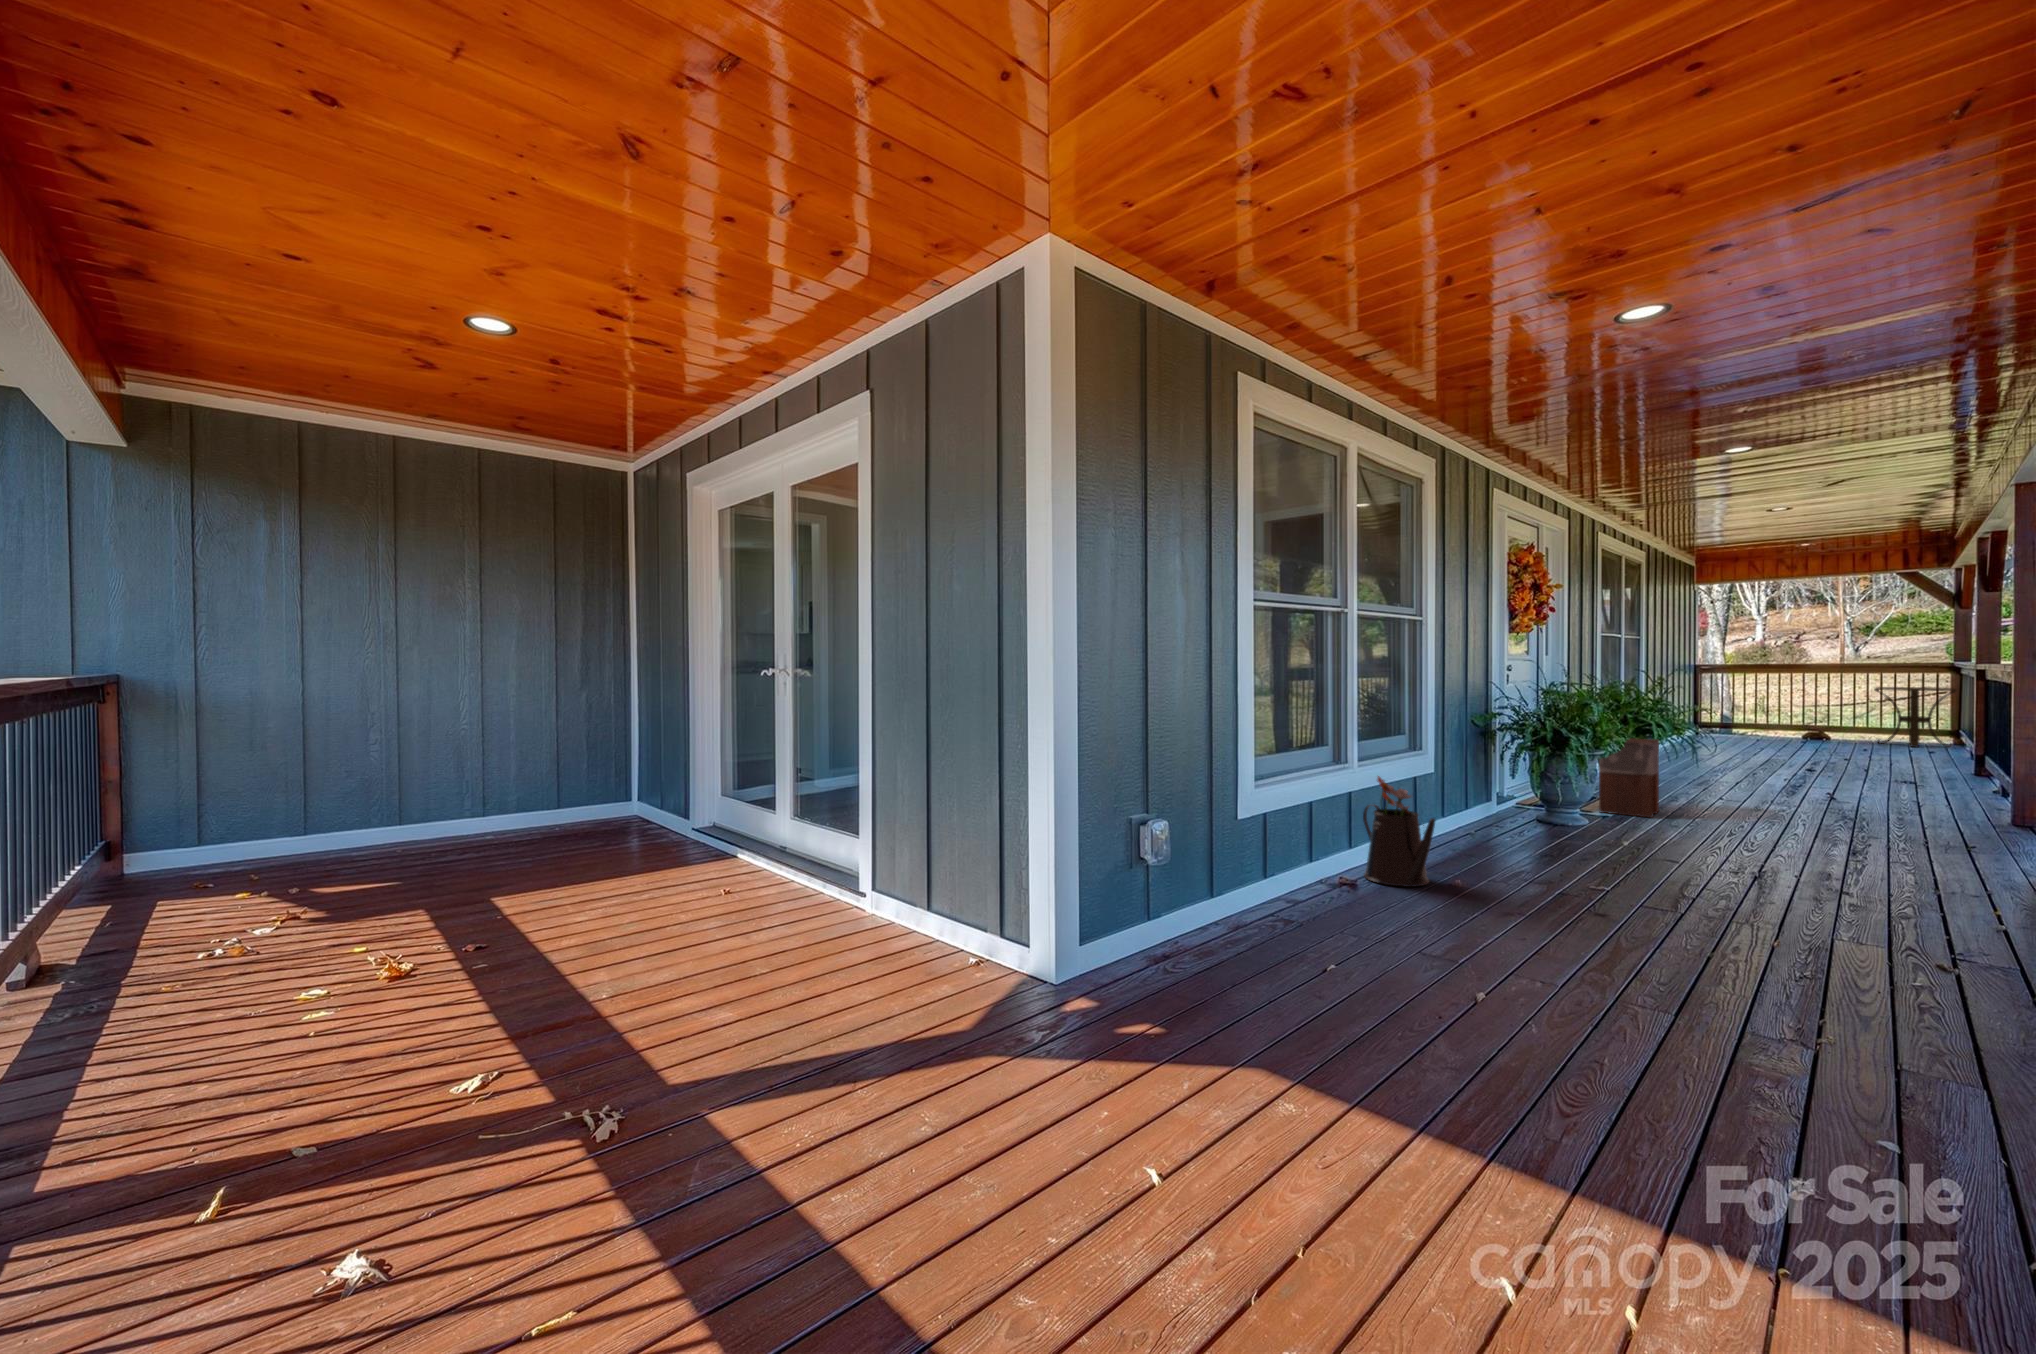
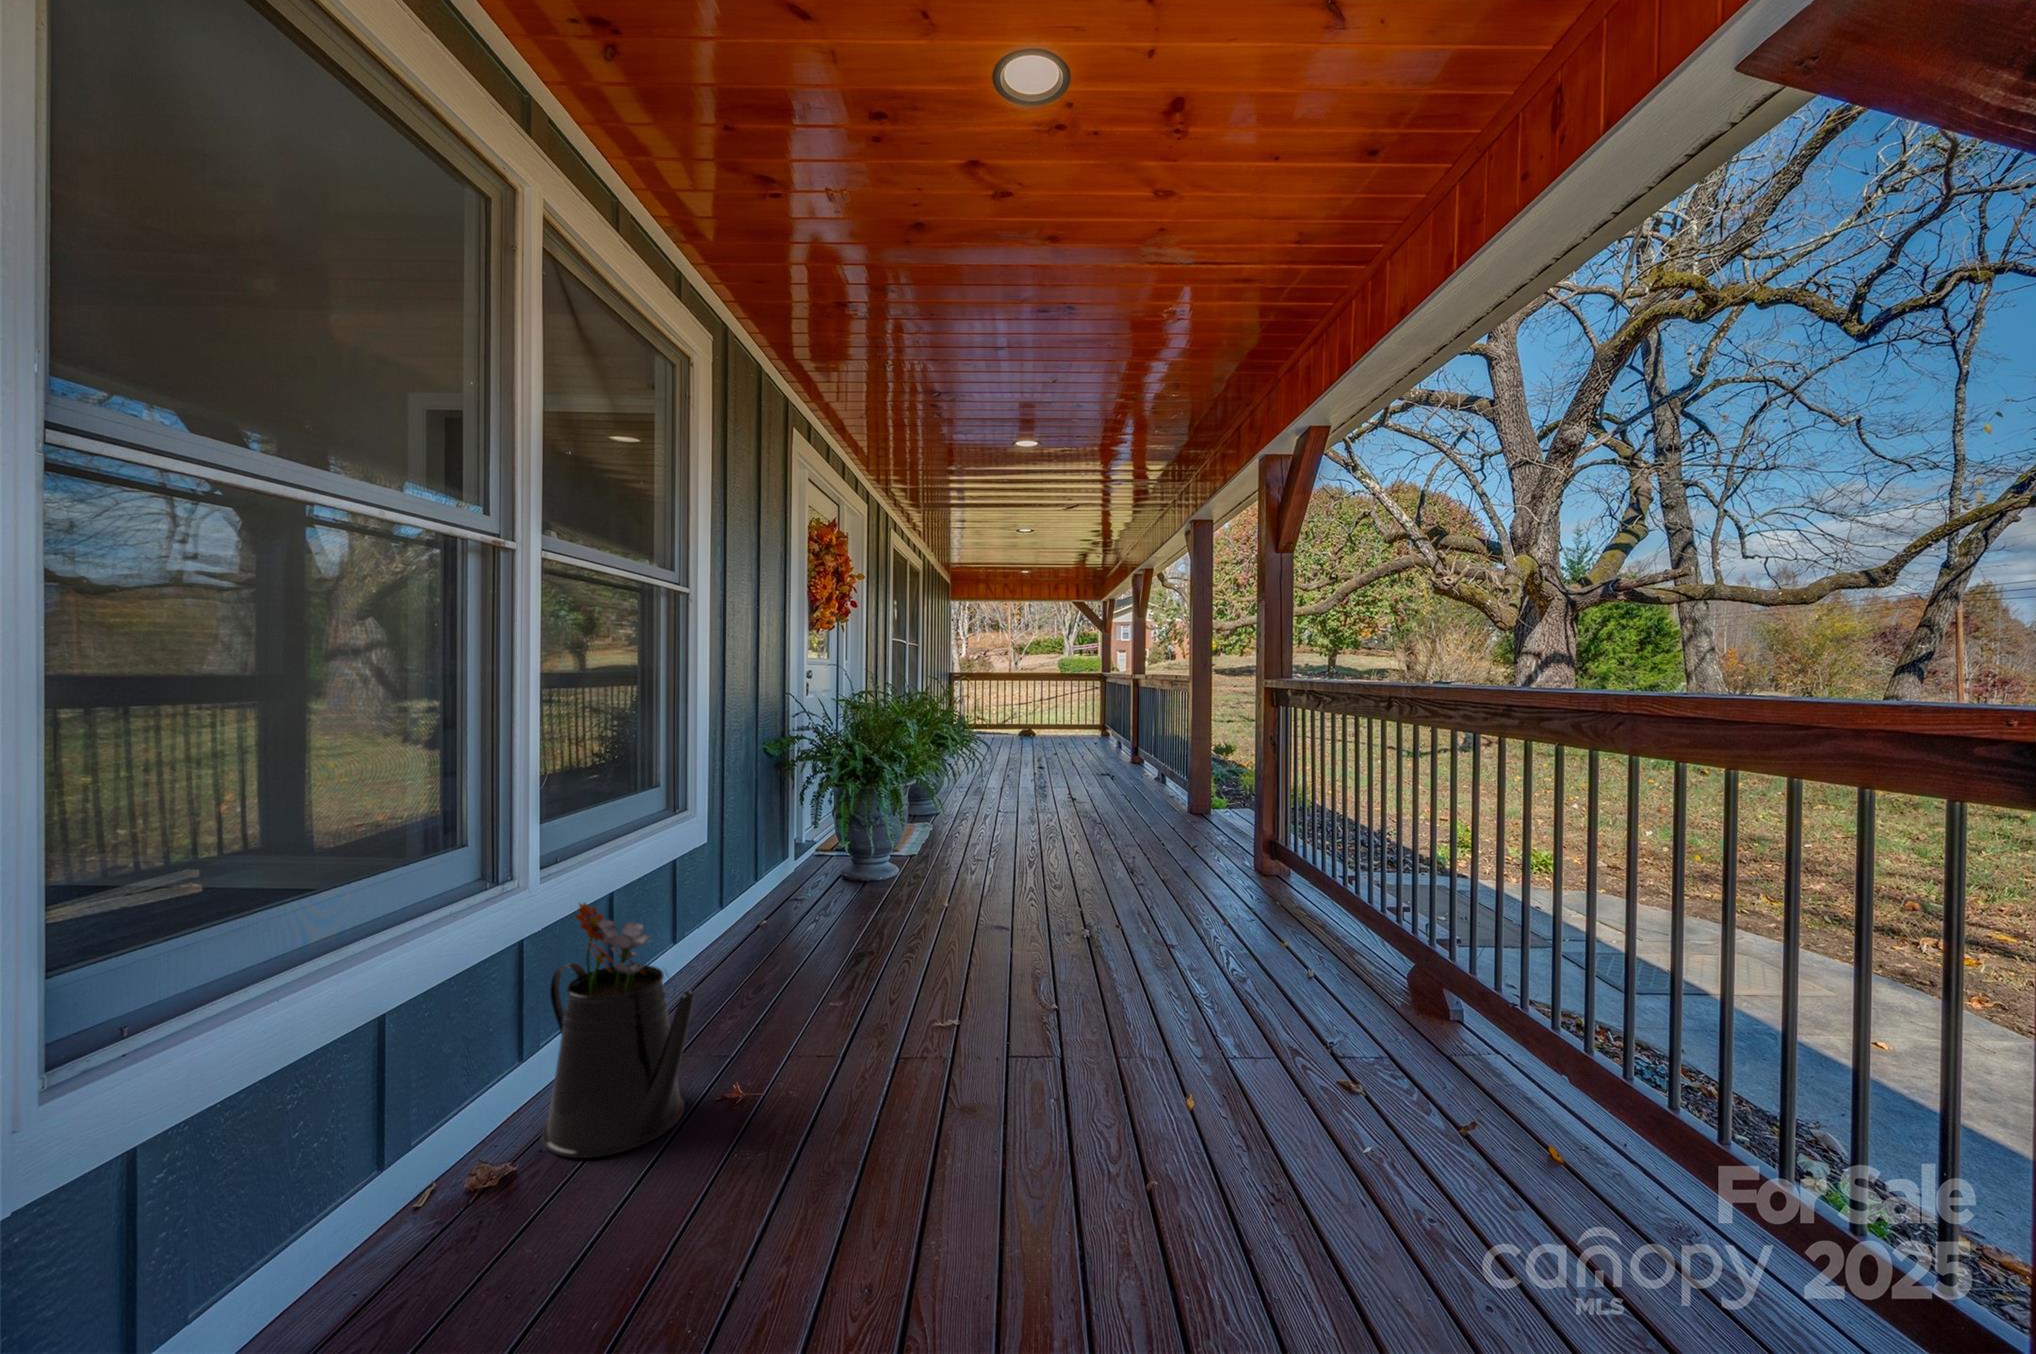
side table: present [1874,687,1957,747] -> none [1061,692,1106,739]
stool: present [1599,738,1659,817] -> none [905,758,959,852]

